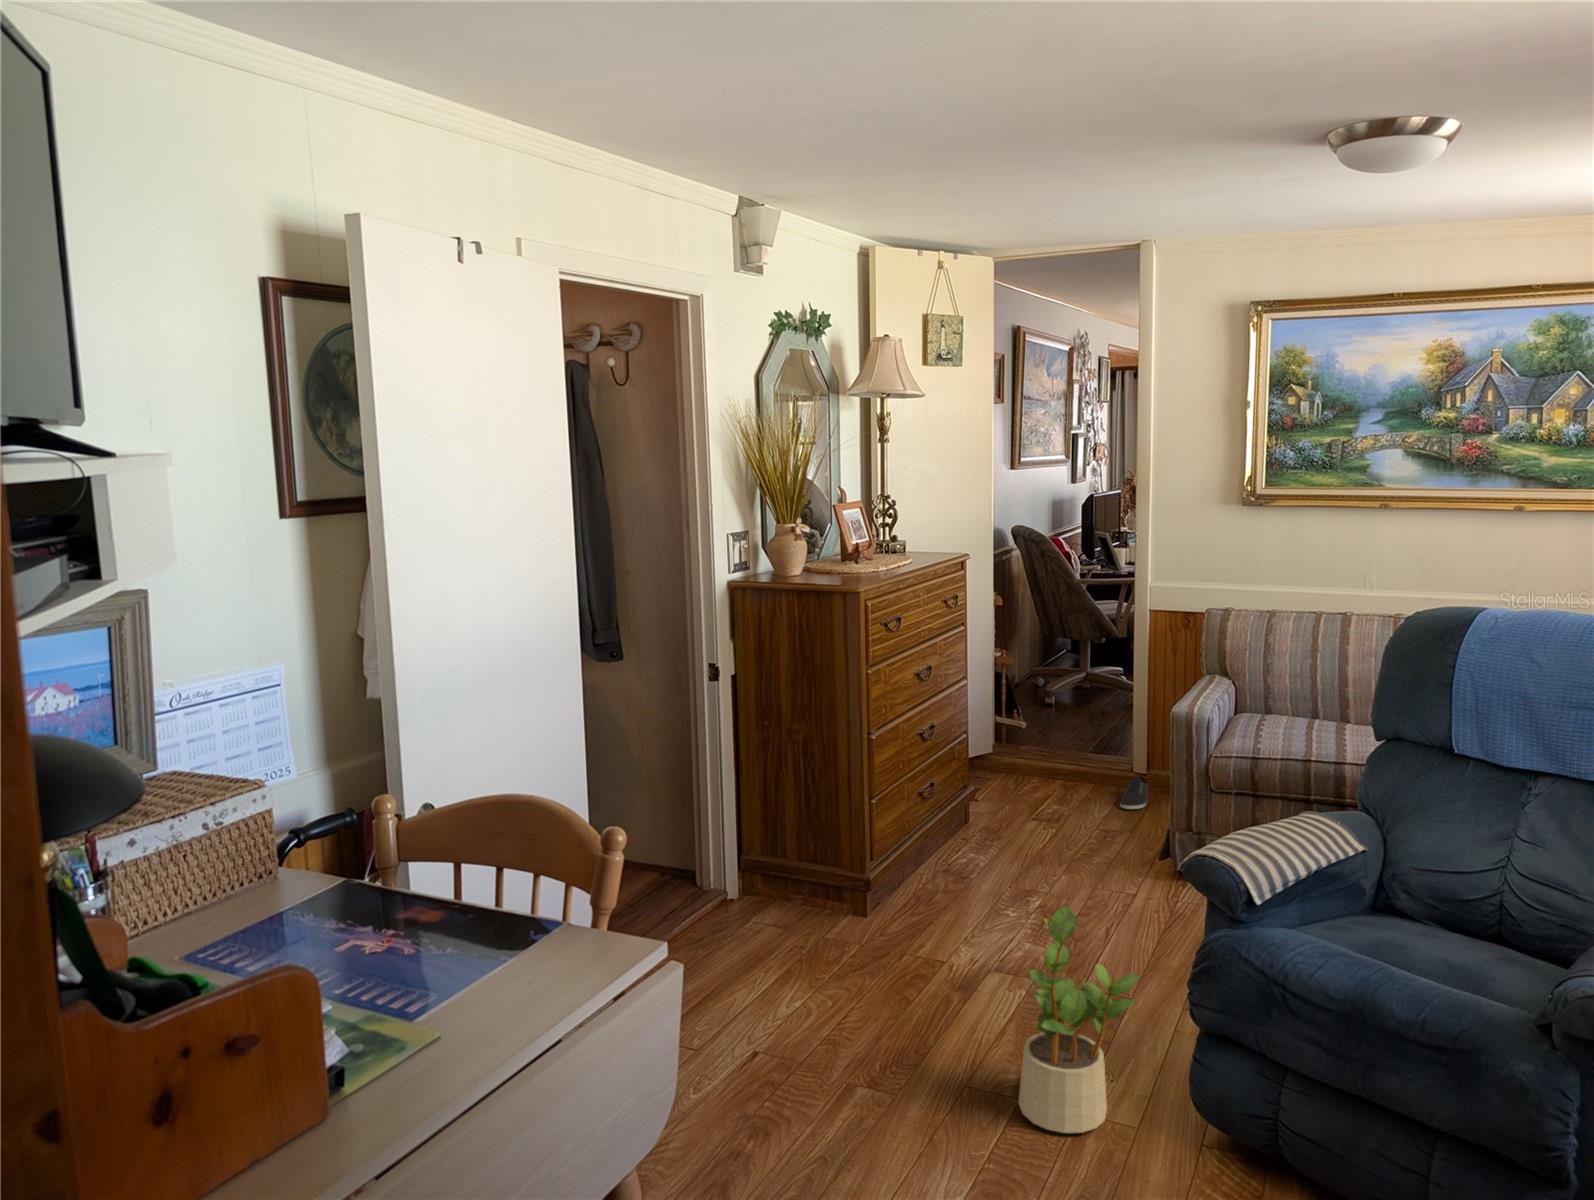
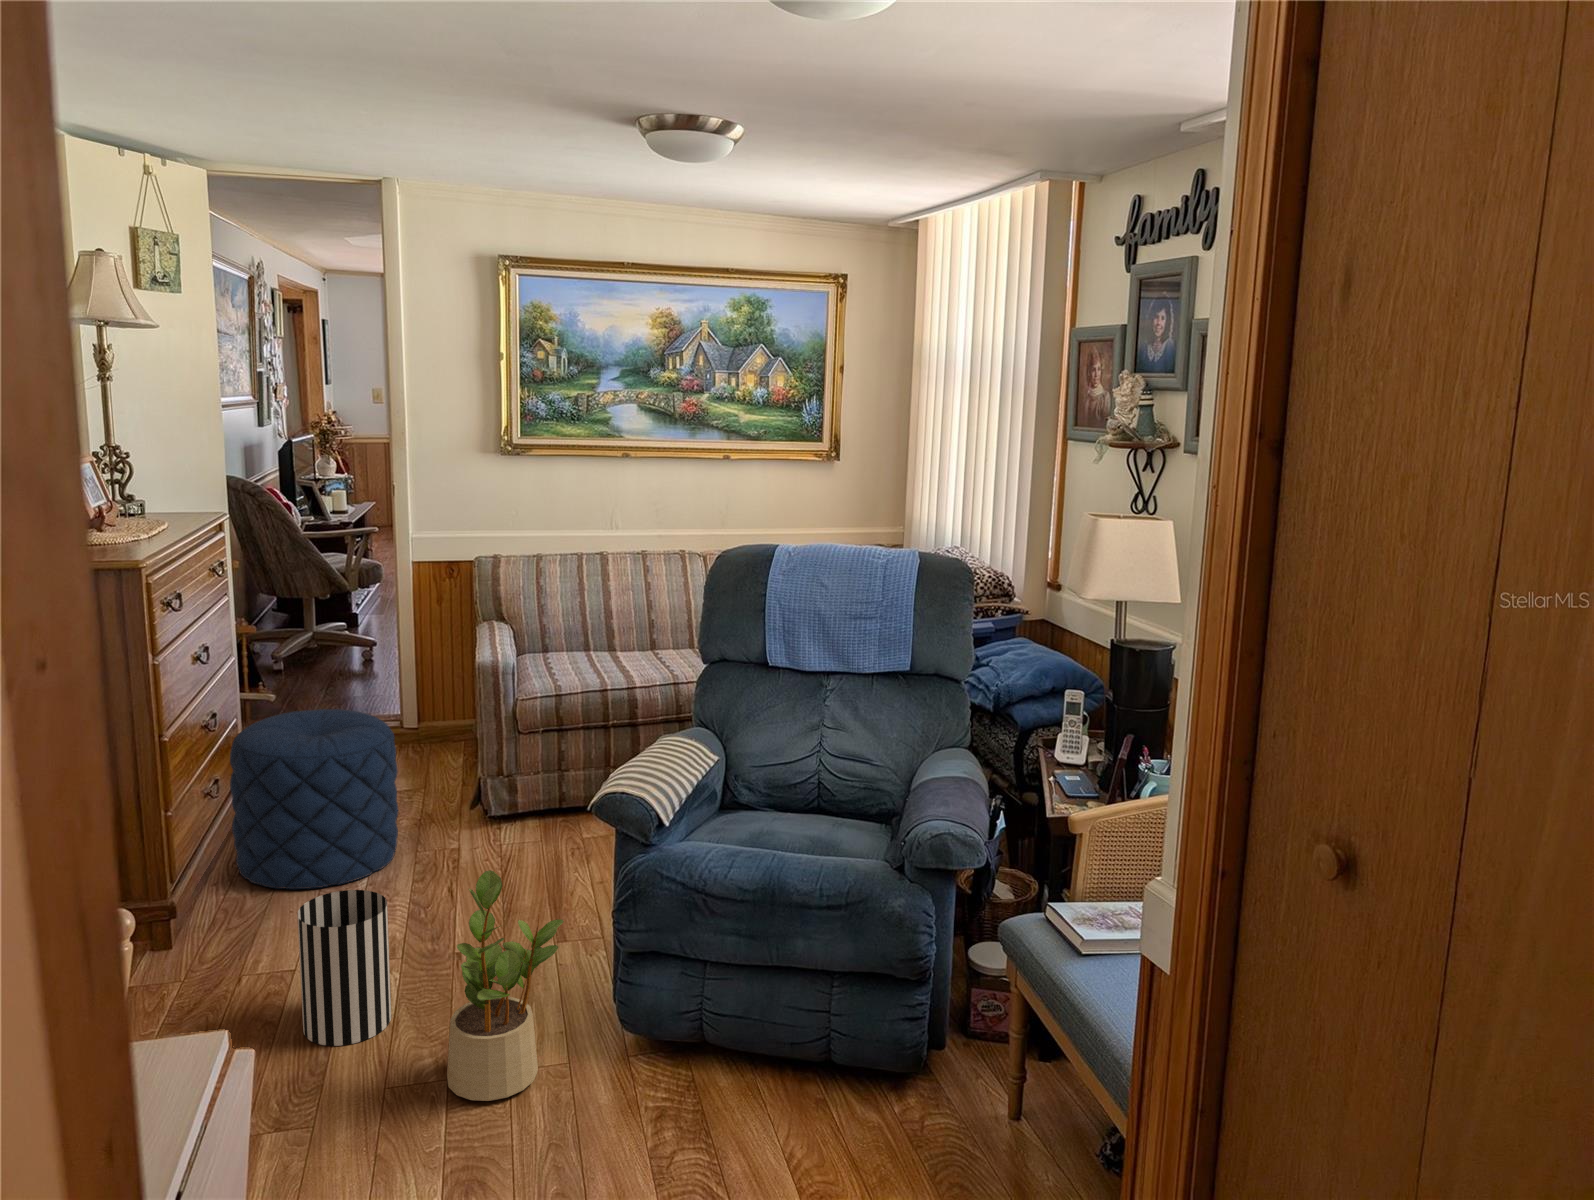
pouf: none [937,736,1079,899] -> present [230,709,398,889]
shoe: present [1120,775,1148,809] -> none [407,731,433,767]
wastebasket: none [927,897,1004,1038] -> present [297,890,391,1046]

